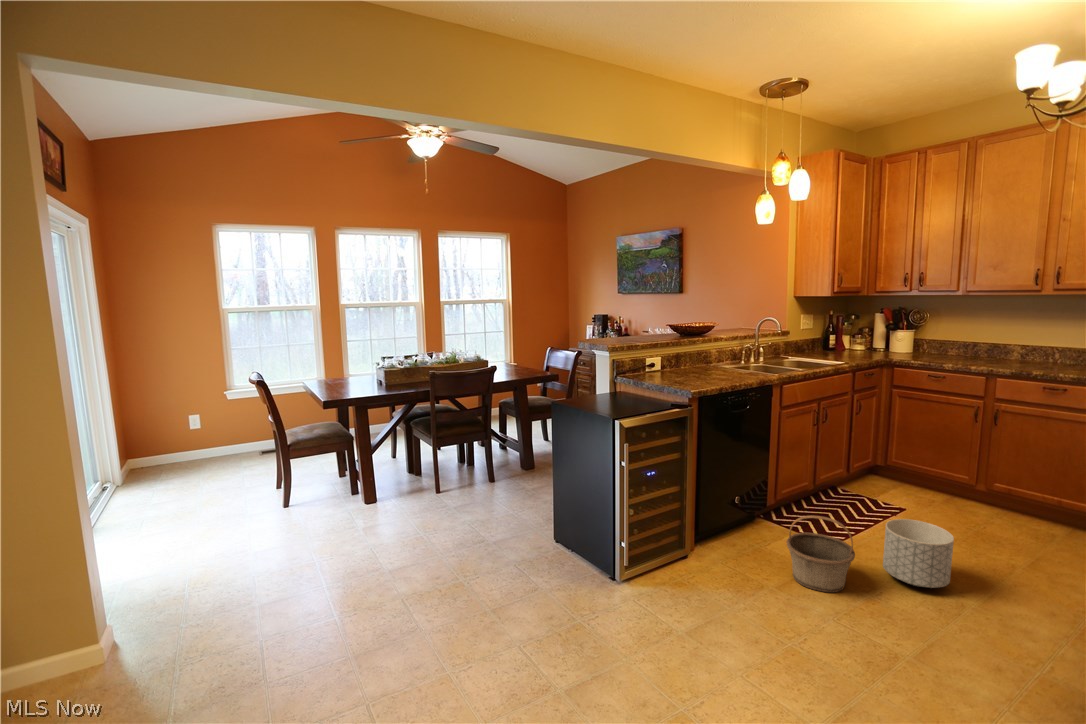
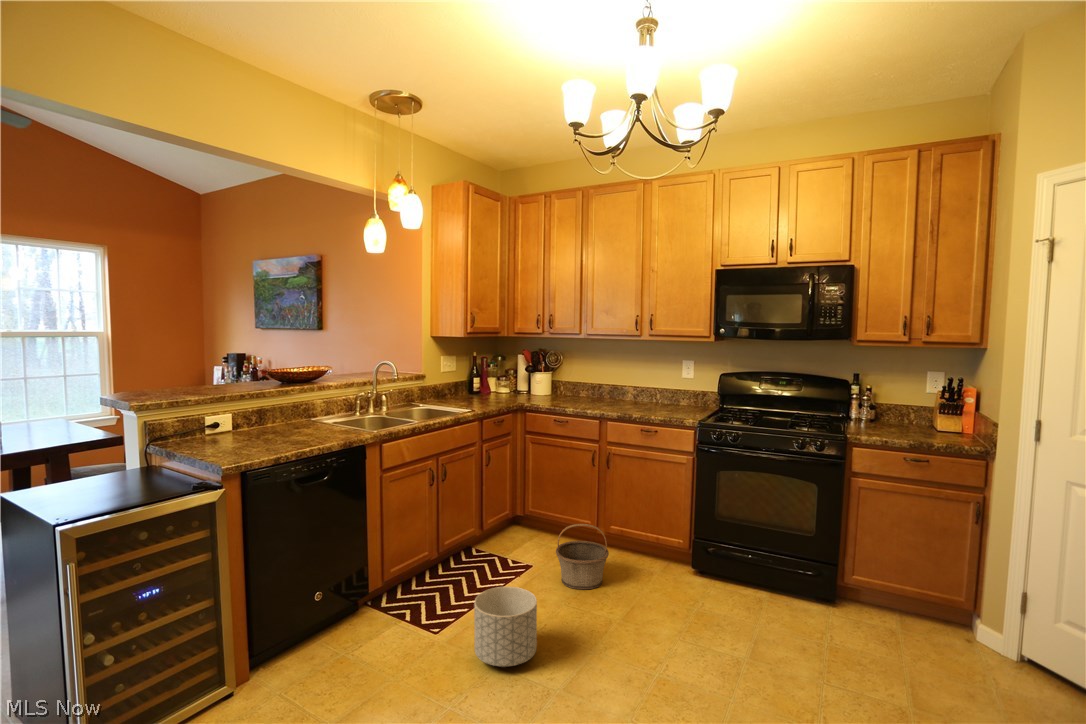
basket: present [787,516,855,592] -> present [556,524,609,589]

